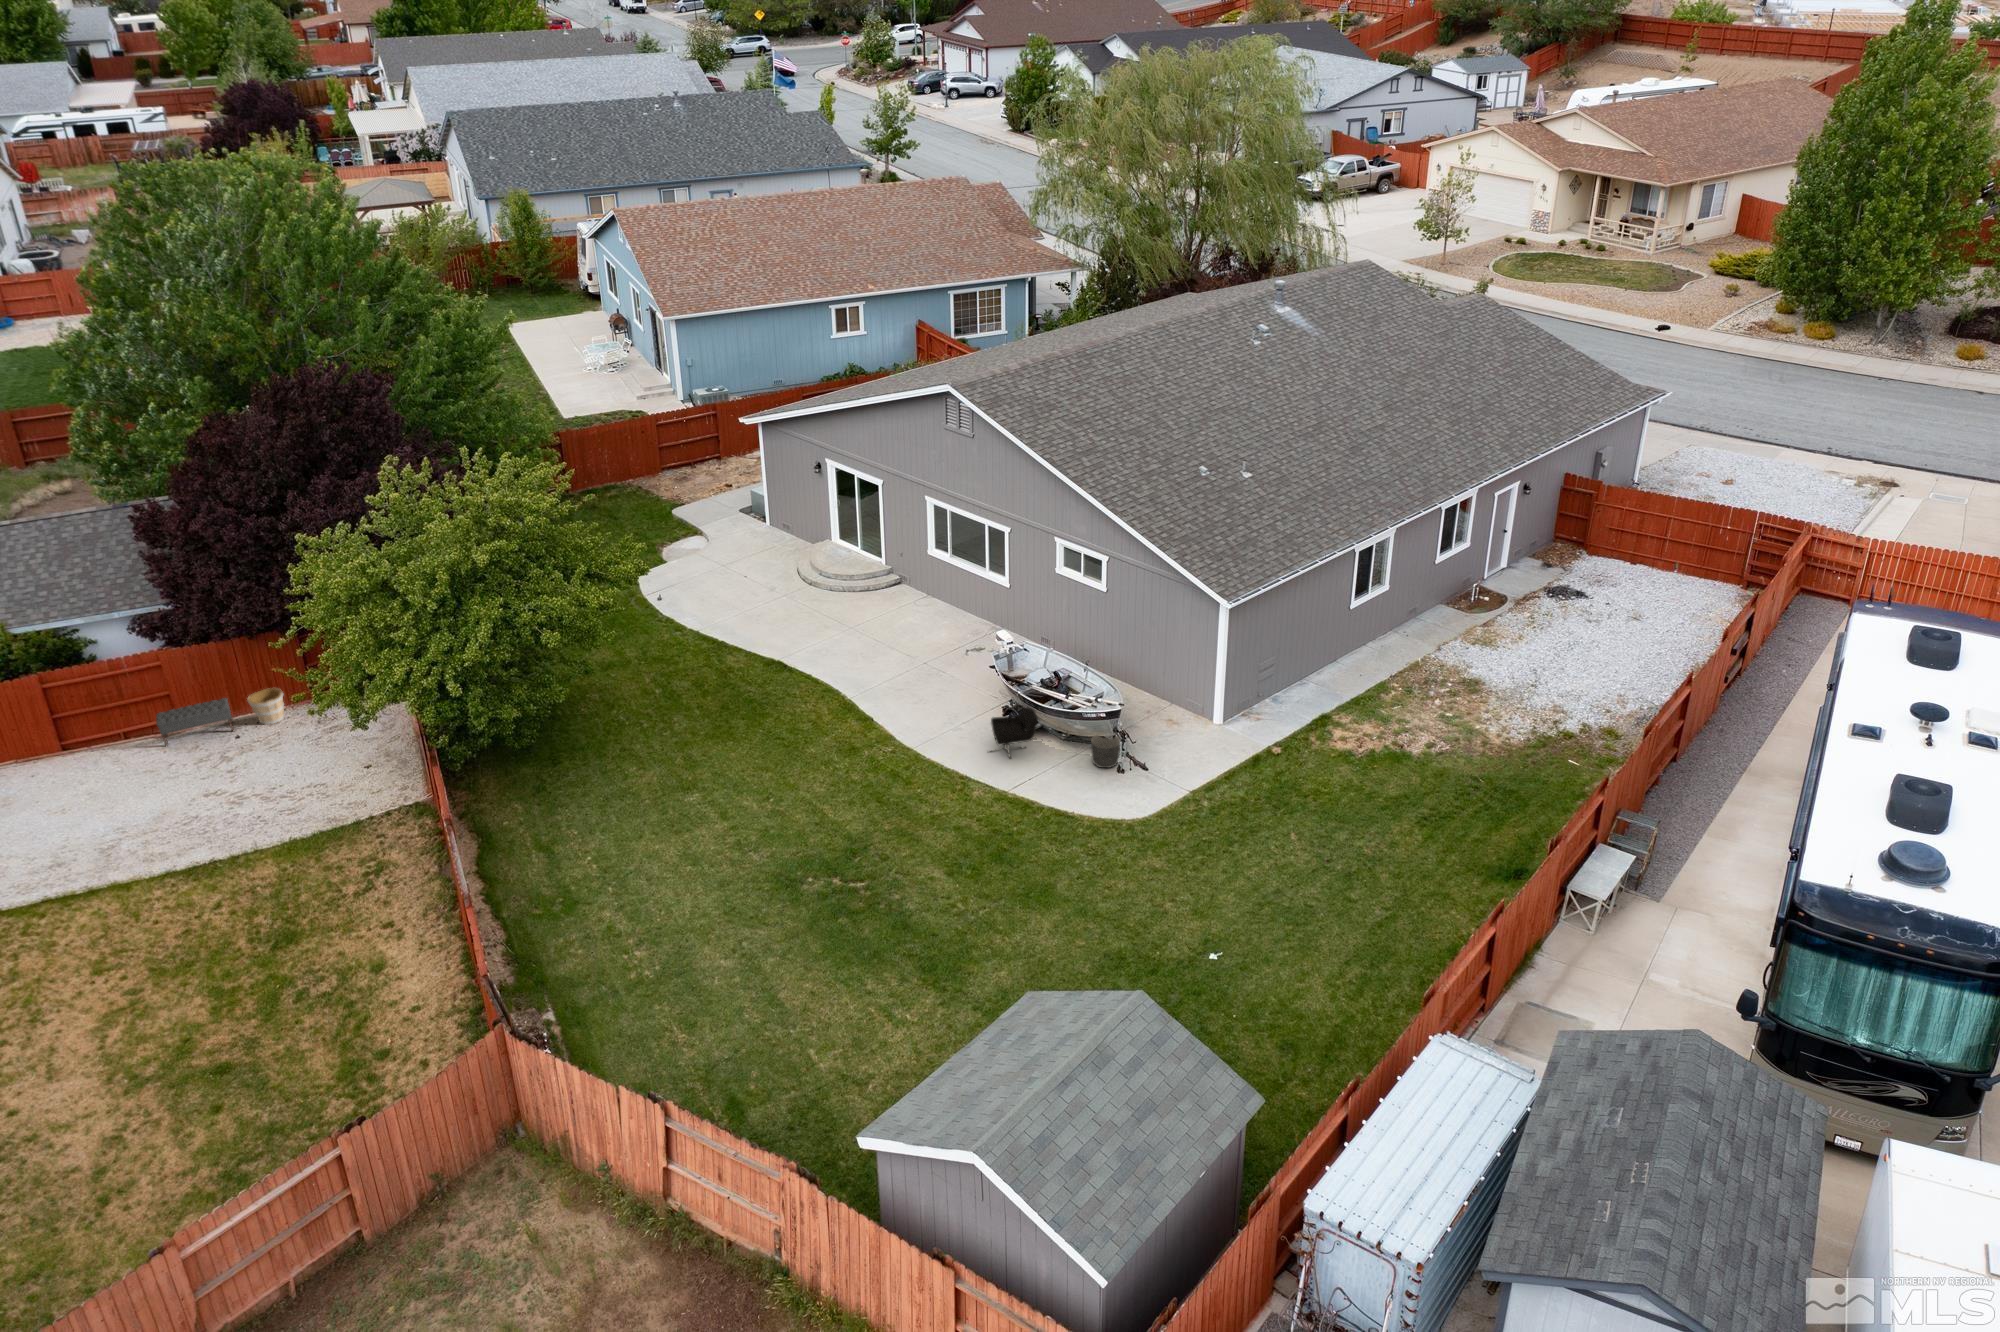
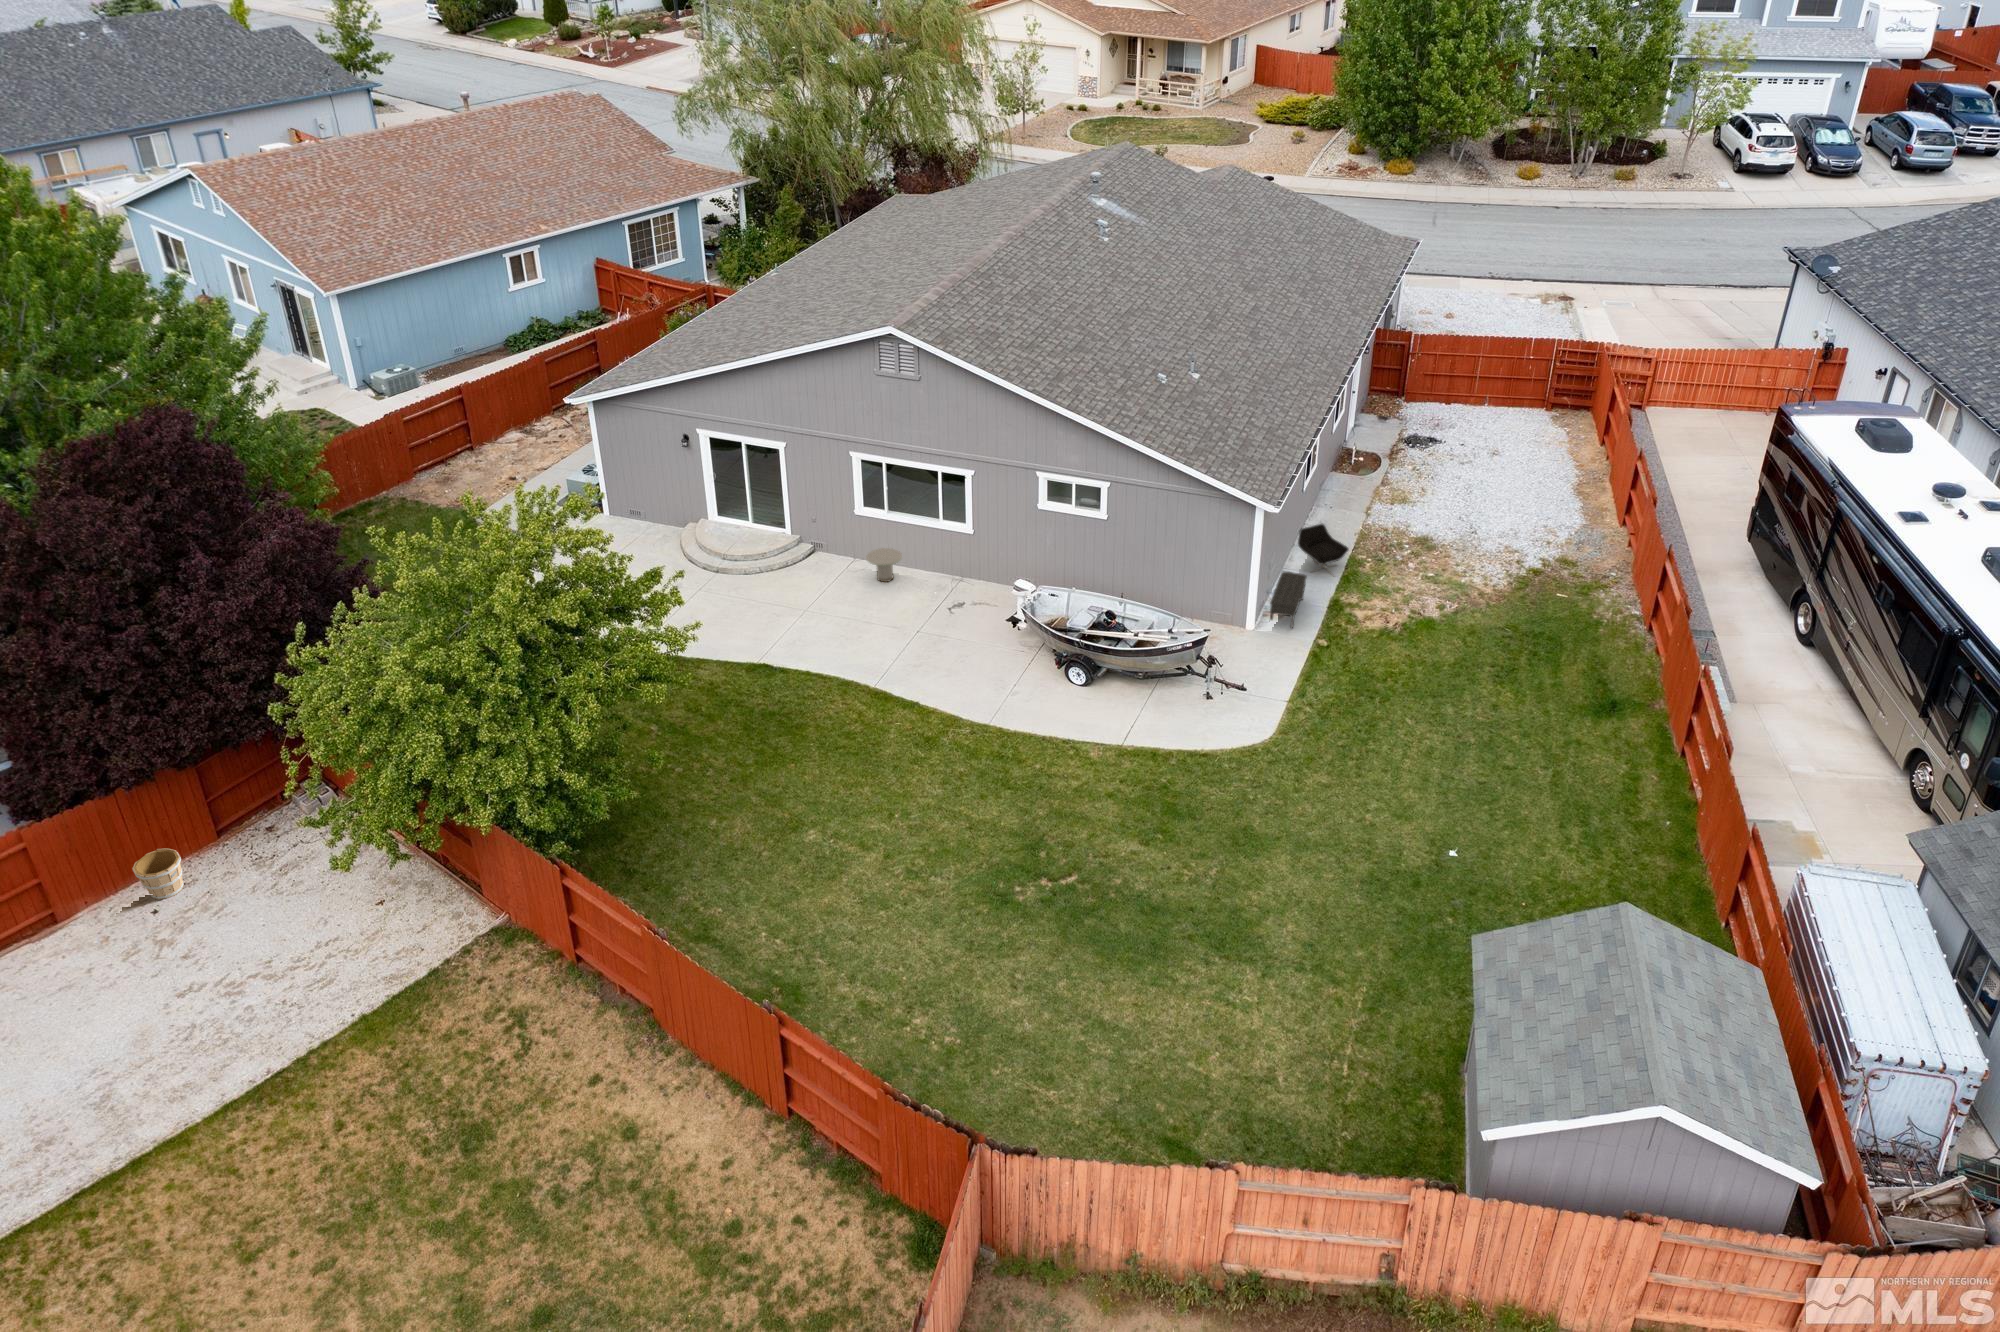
side table: none [921,587,954,617] -> present [866,548,902,582]
bench: present [156,698,234,746] -> present [1270,572,1307,628]
lounge chair: present [991,706,1038,758] -> present [1298,524,1349,568]
planter: present [1091,735,1120,768] -> none [1177,659,1207,695]

